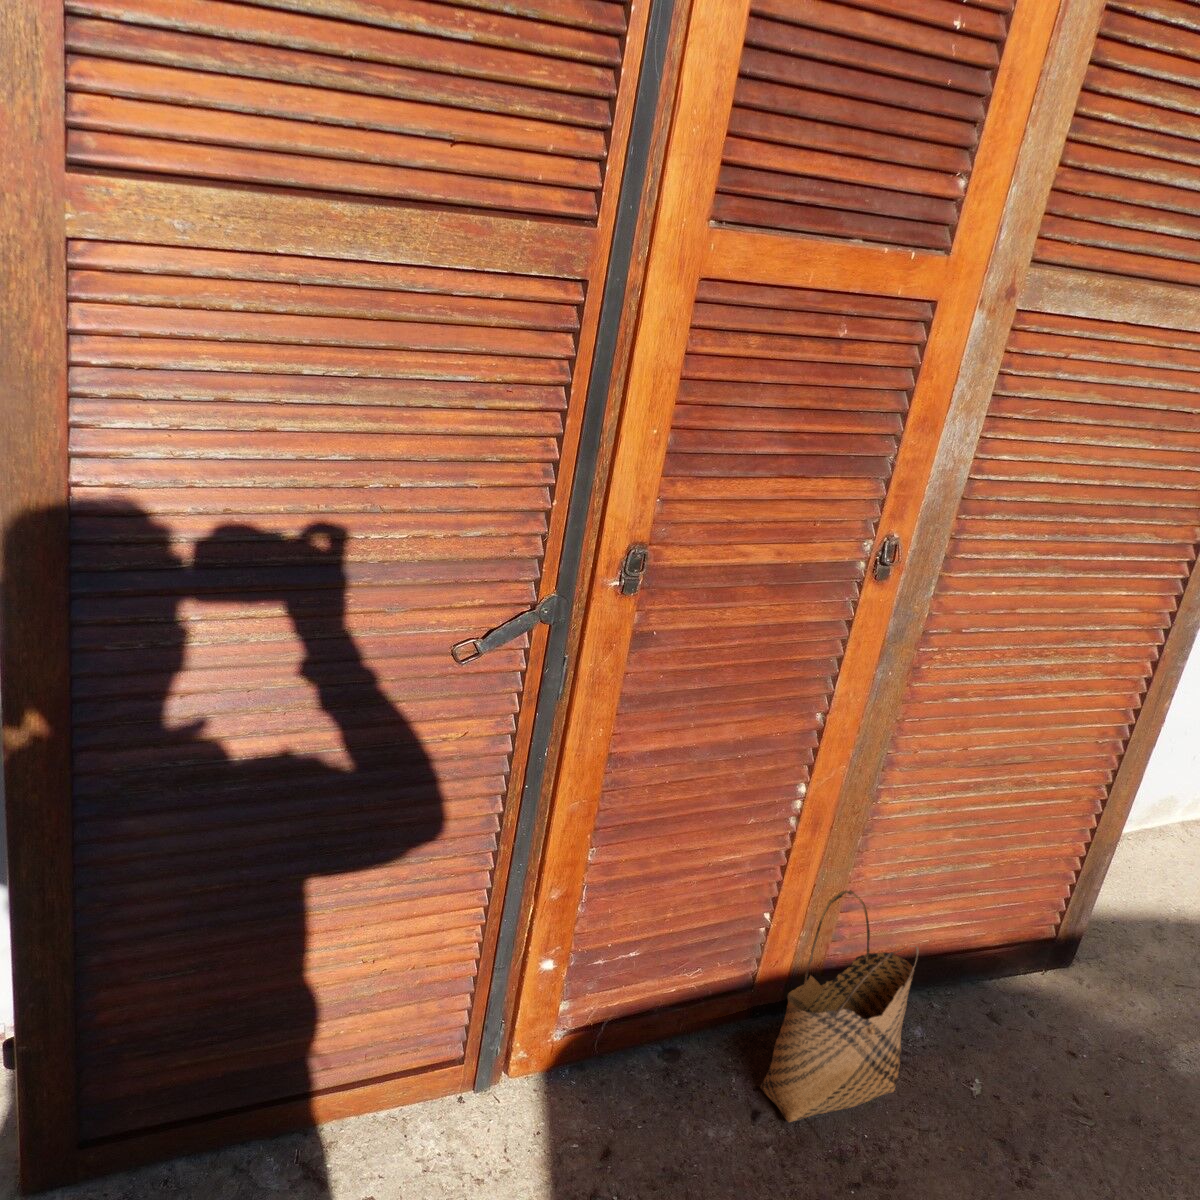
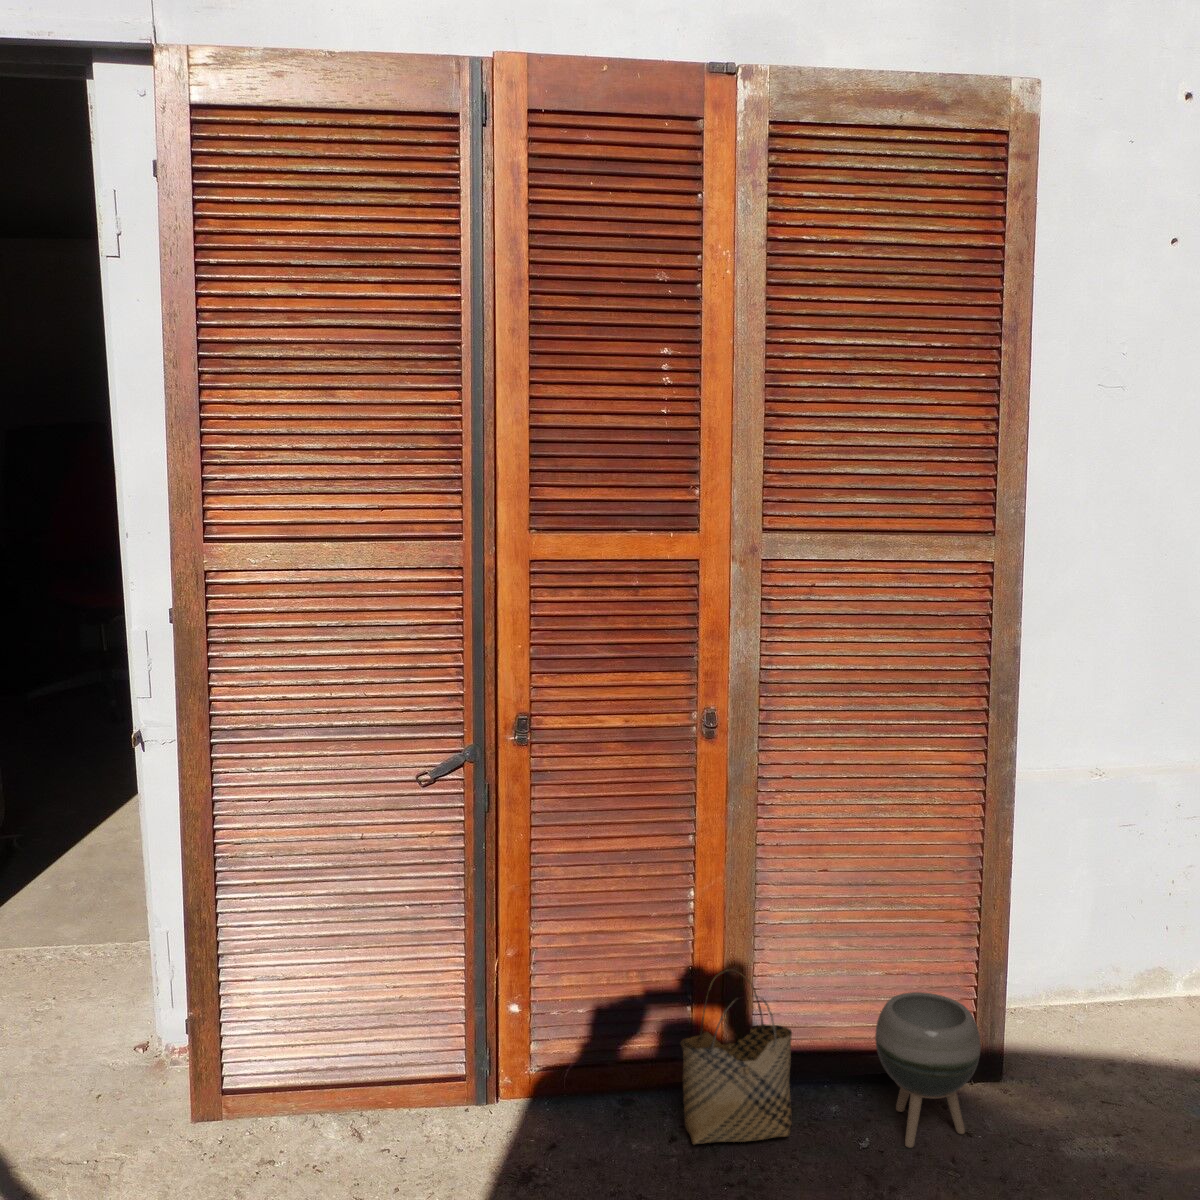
planter: none [978,895,1130,1086] -> present [875,992,981,1148]

